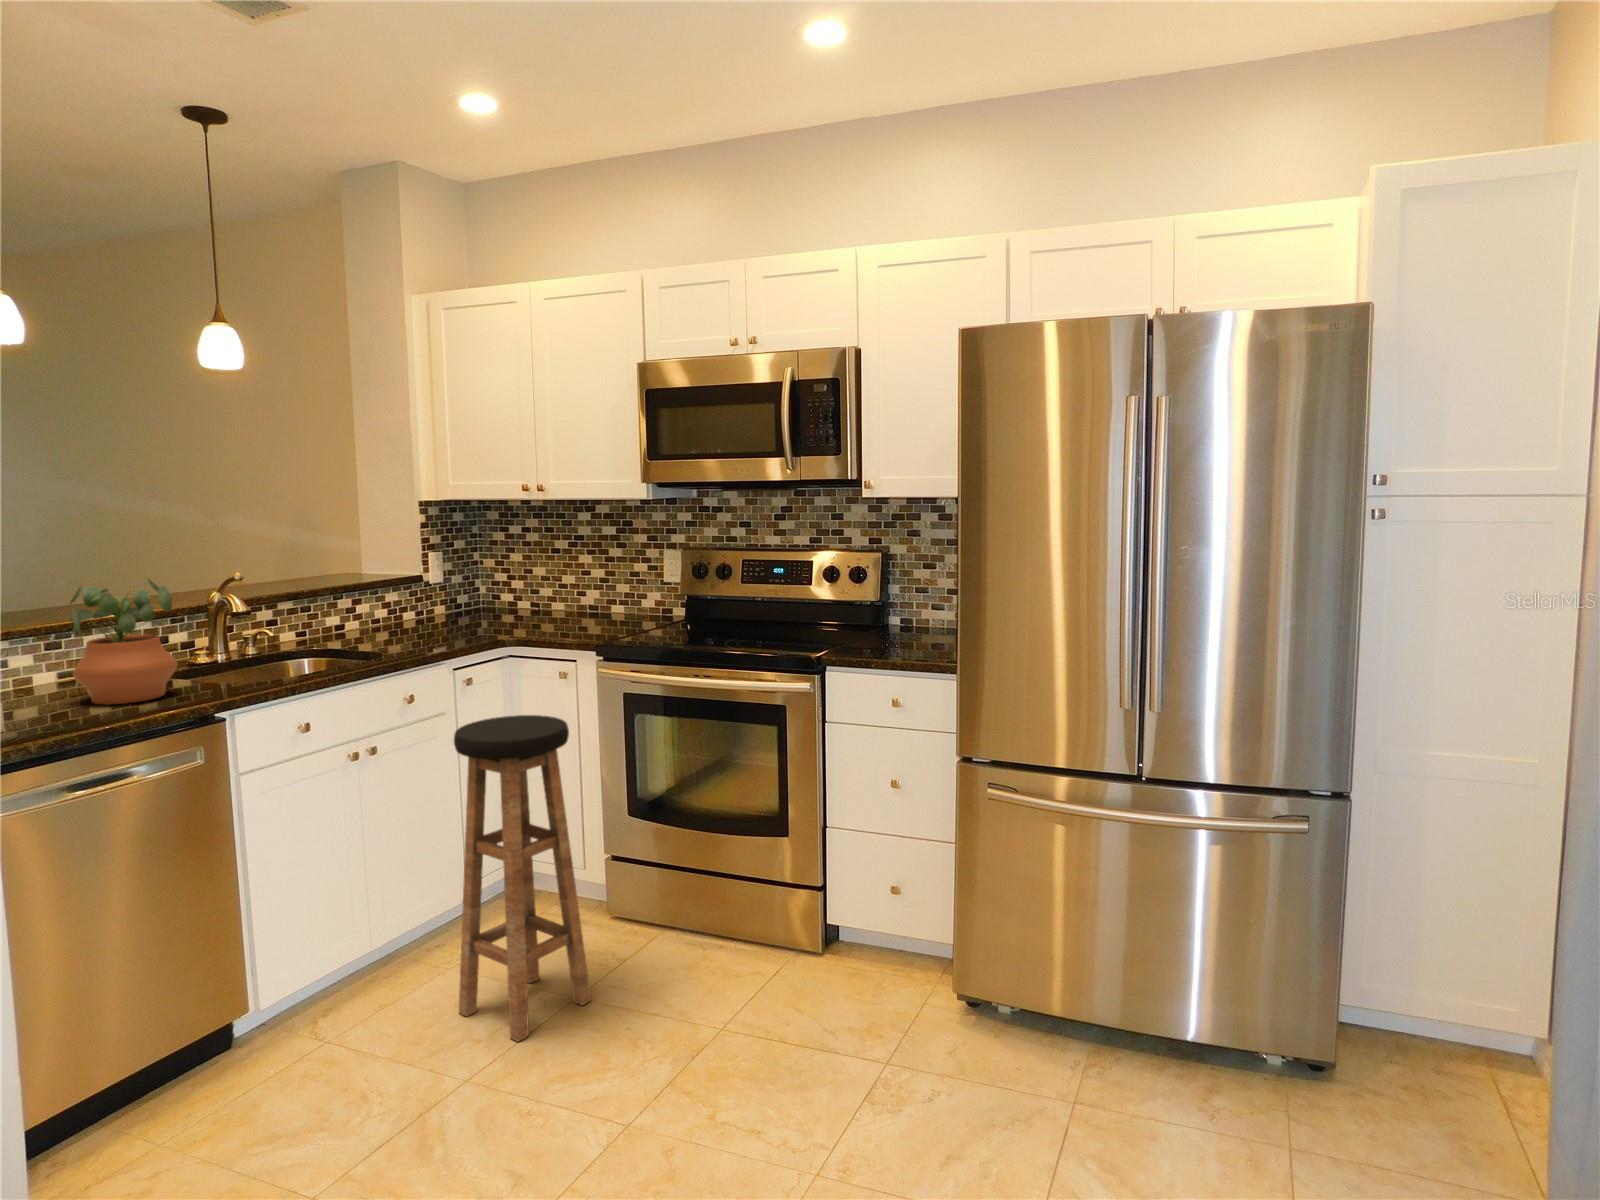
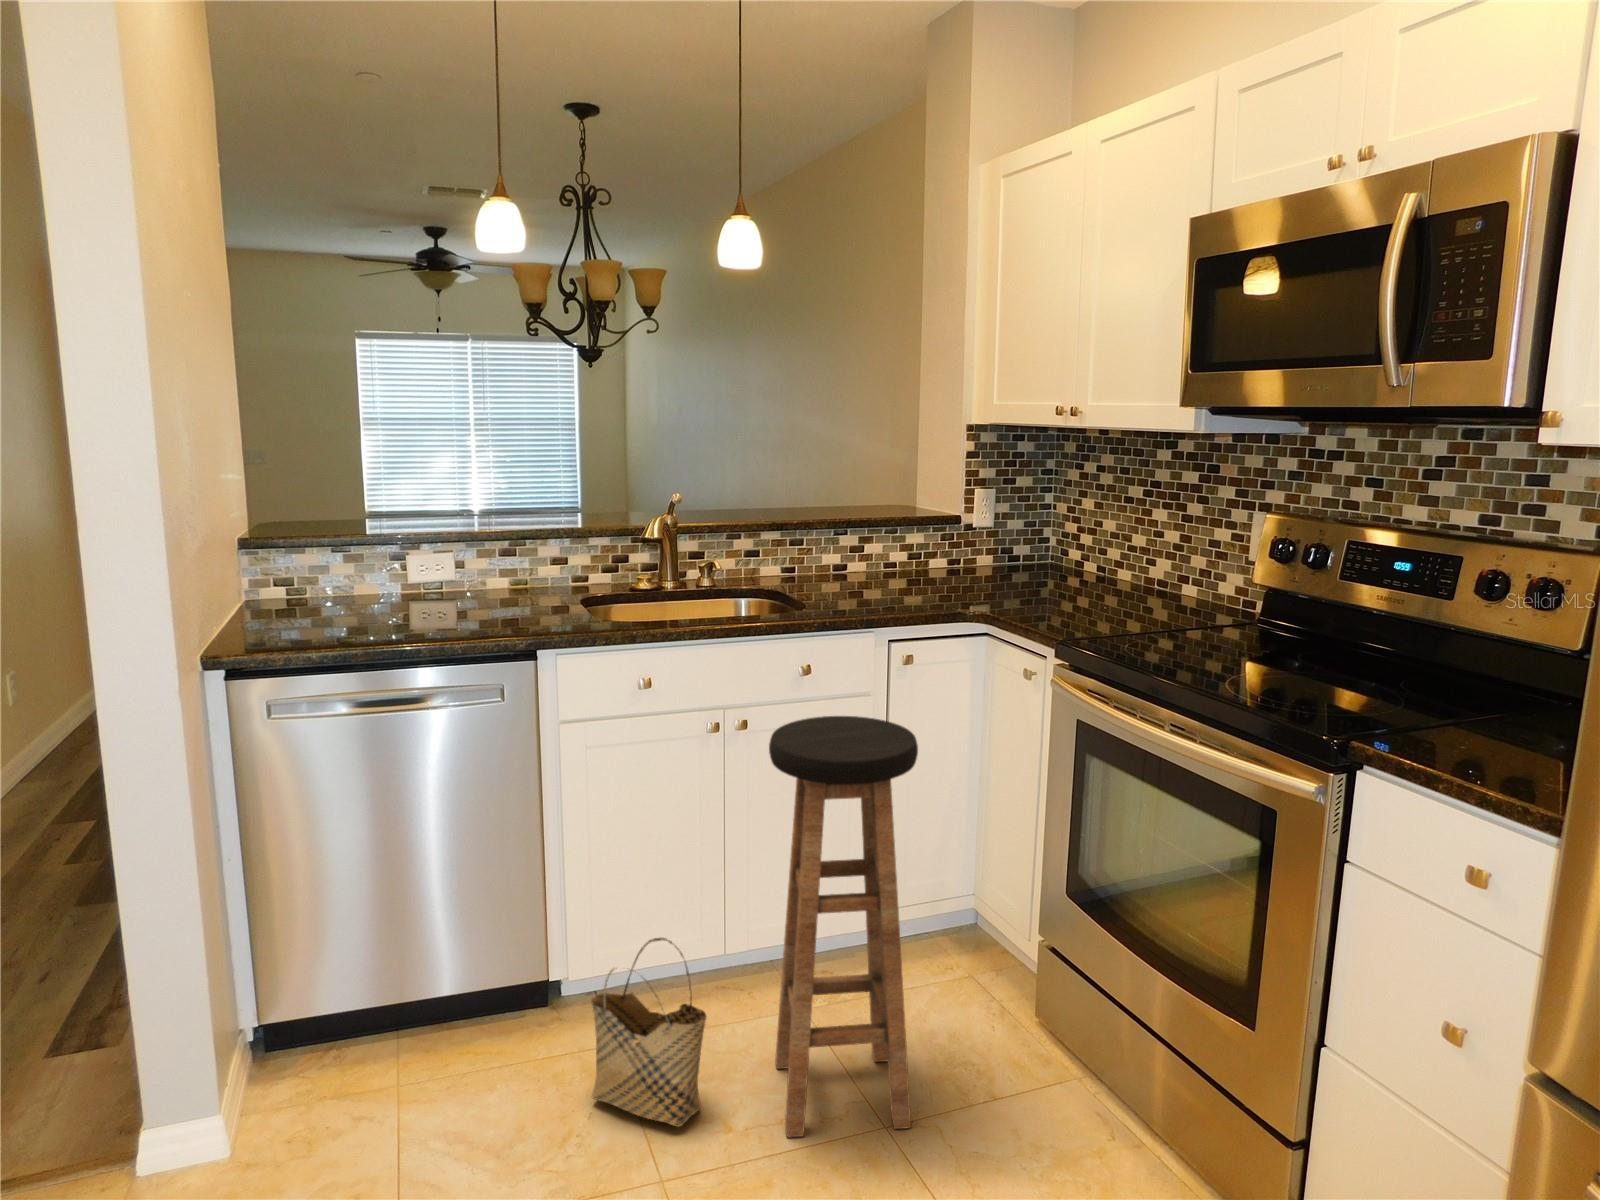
potted plant: present [69,579,177,705] -> none [495,498,591,622]
woven basket: none [328,933,441,1094] -> present [591,938,706,1127]

